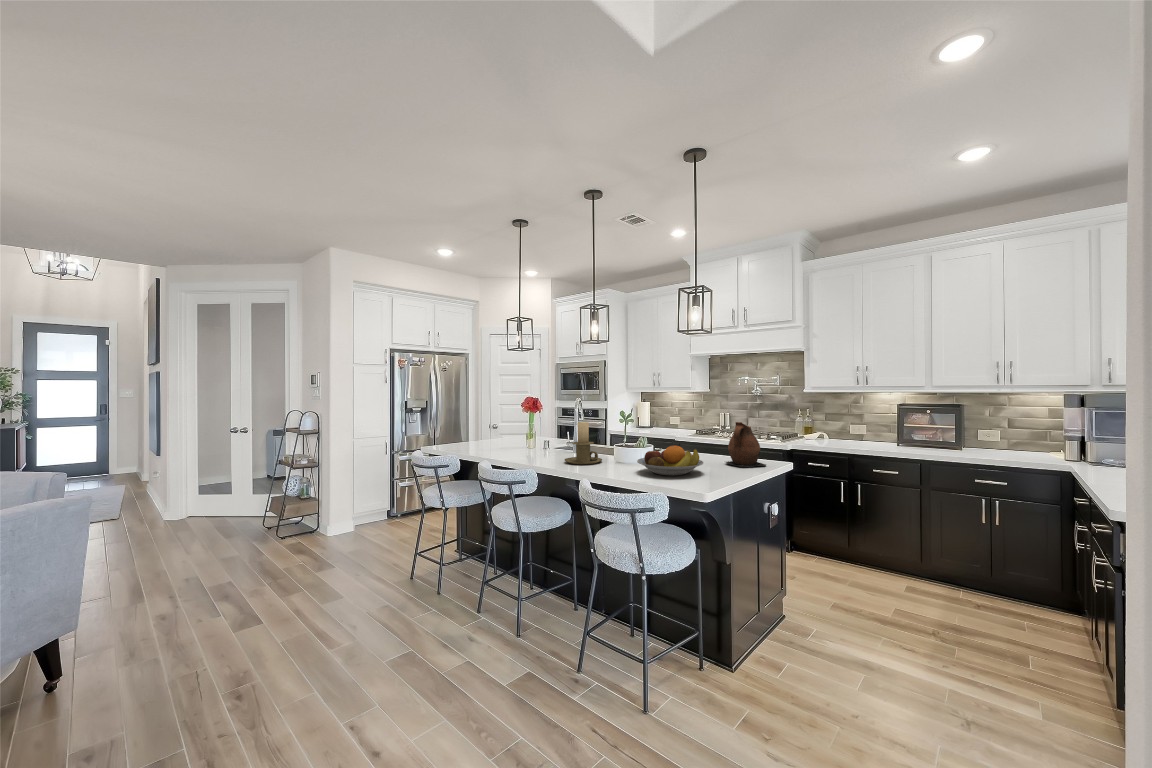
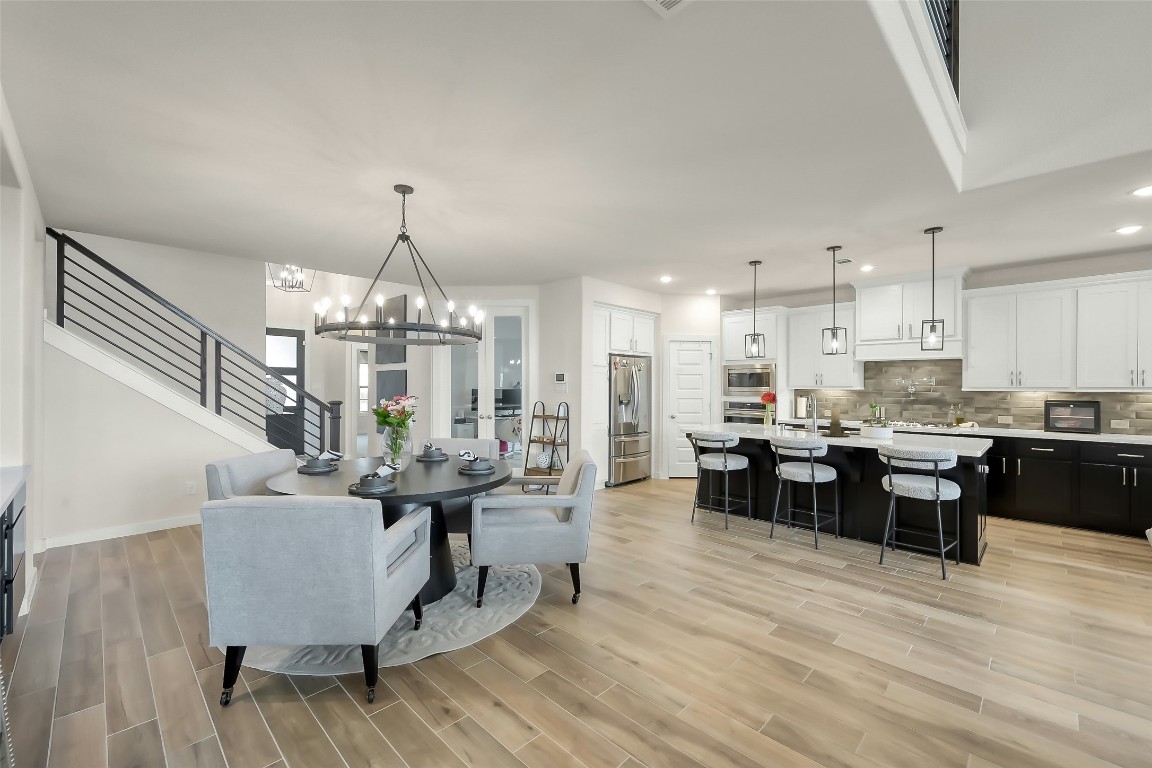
ceramic pitcher: present [726,422,766,467] -> none [941,409,977,439]
fruit bowl: present [637,446,704,476] -> none [892,423,944,442]

